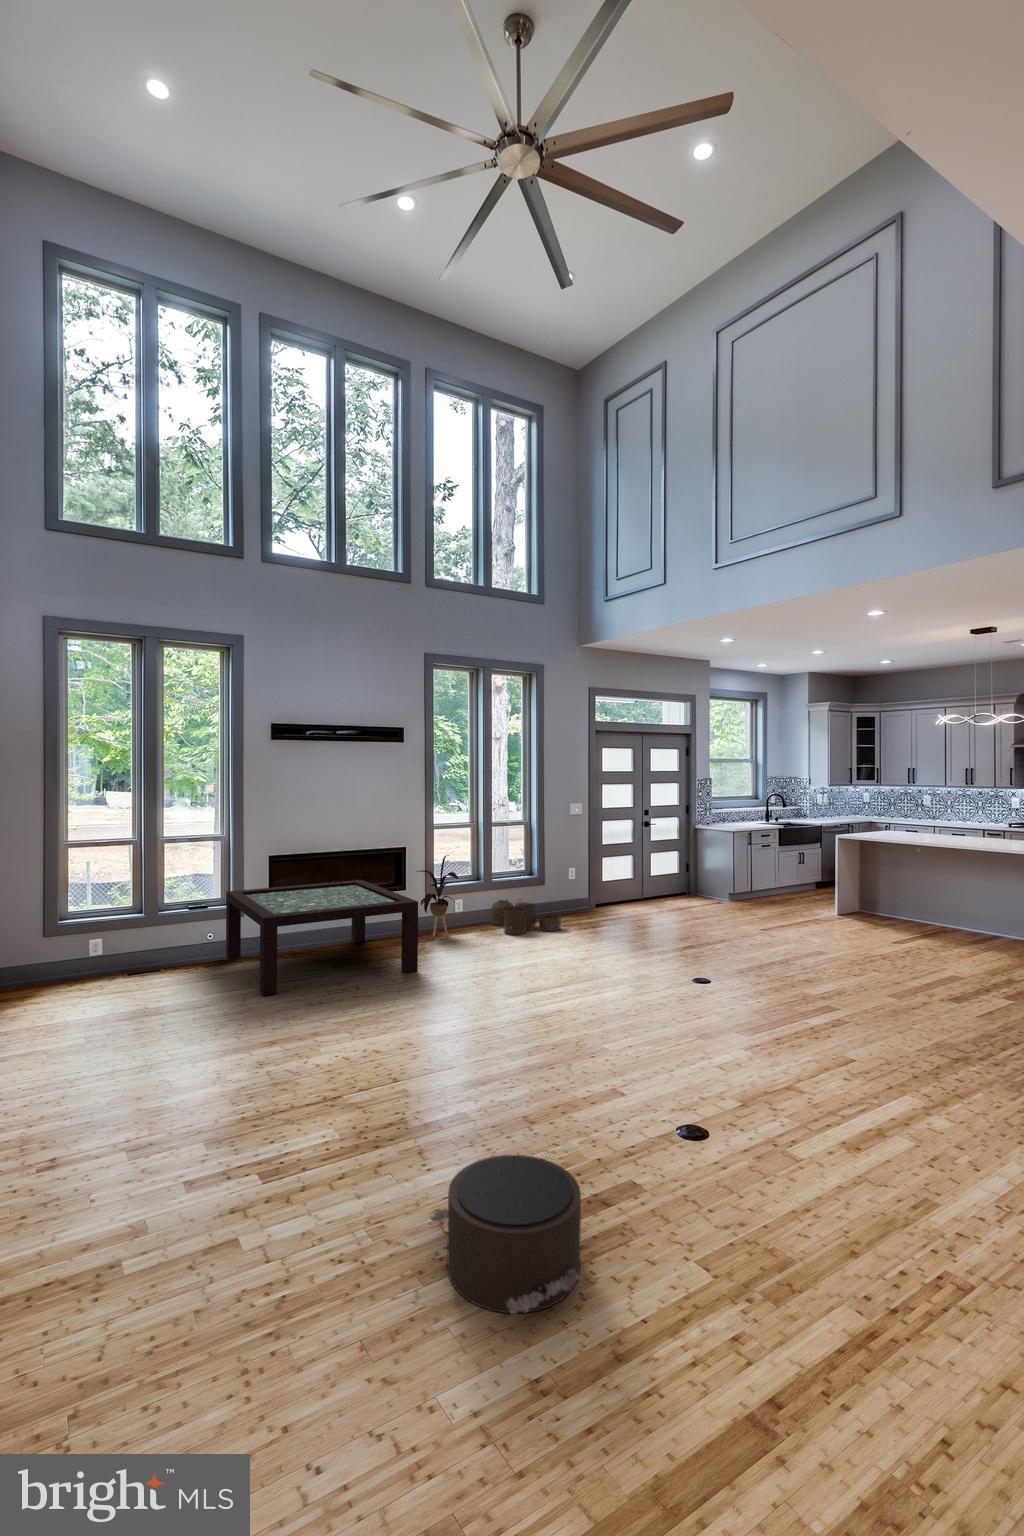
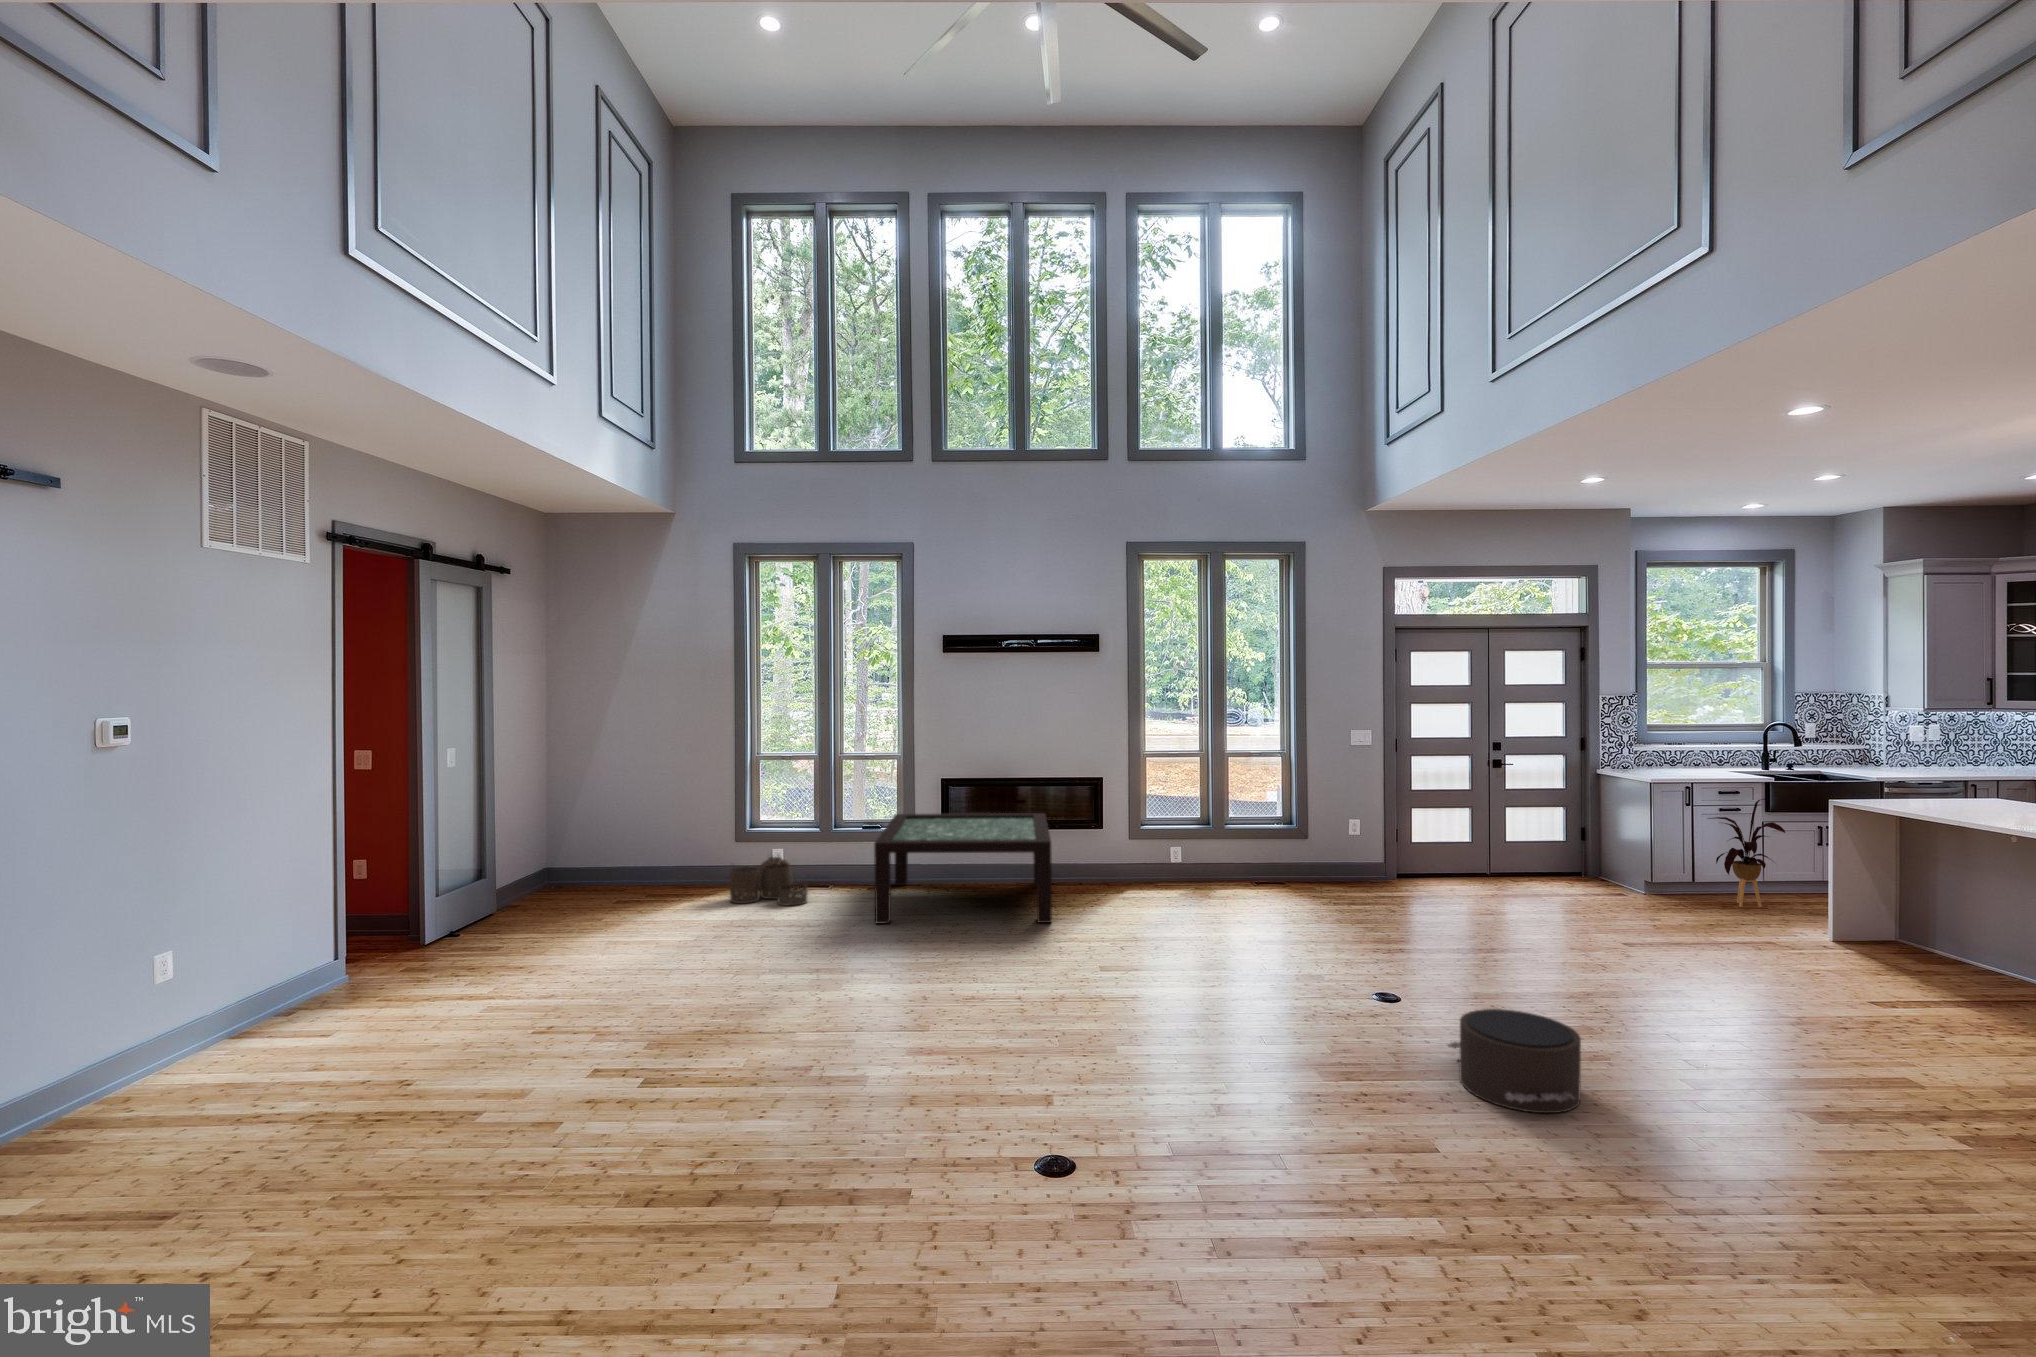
house plant: present [417,855,458,937] -> present [1708,799,1785,907]
woven basket: present [490,899,561,935] -> present [730,857,808,905]
pouf: present [430,1155,583,1314] -> present [1448,1009,1581,1113]

